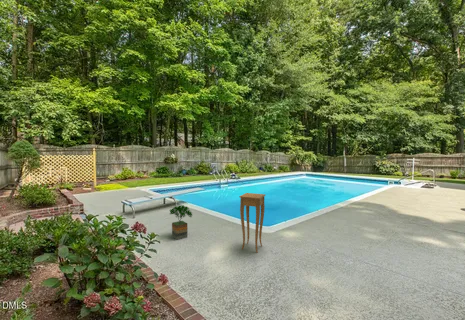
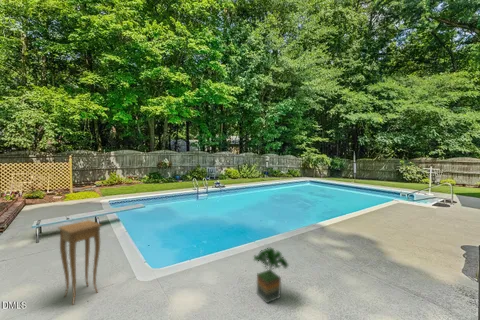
potted tree: present [170,206,192,240] -> present [254,248,288,303]

